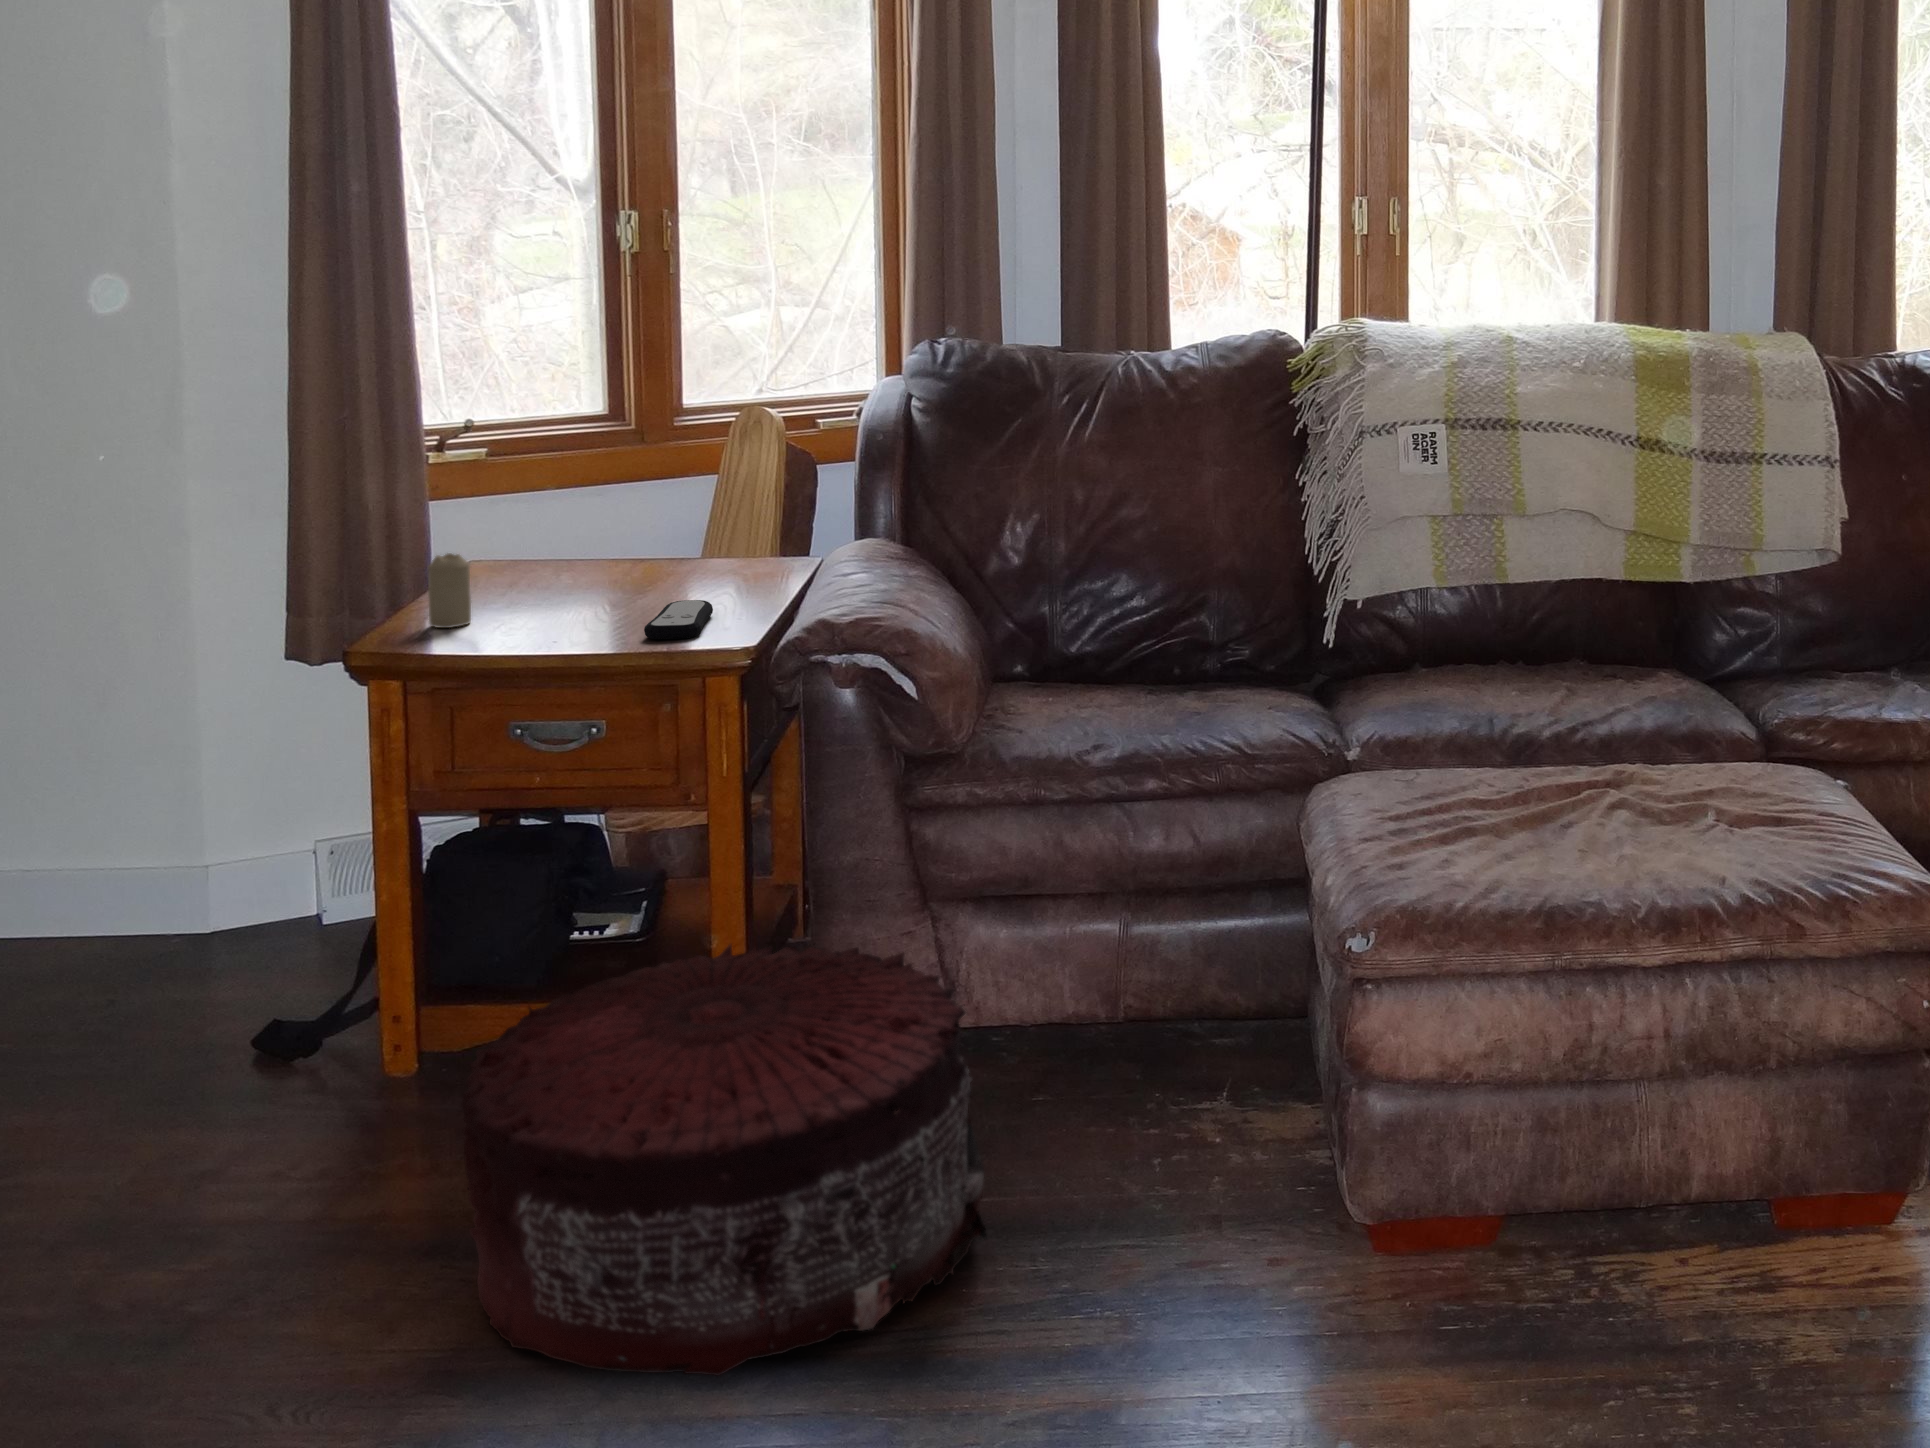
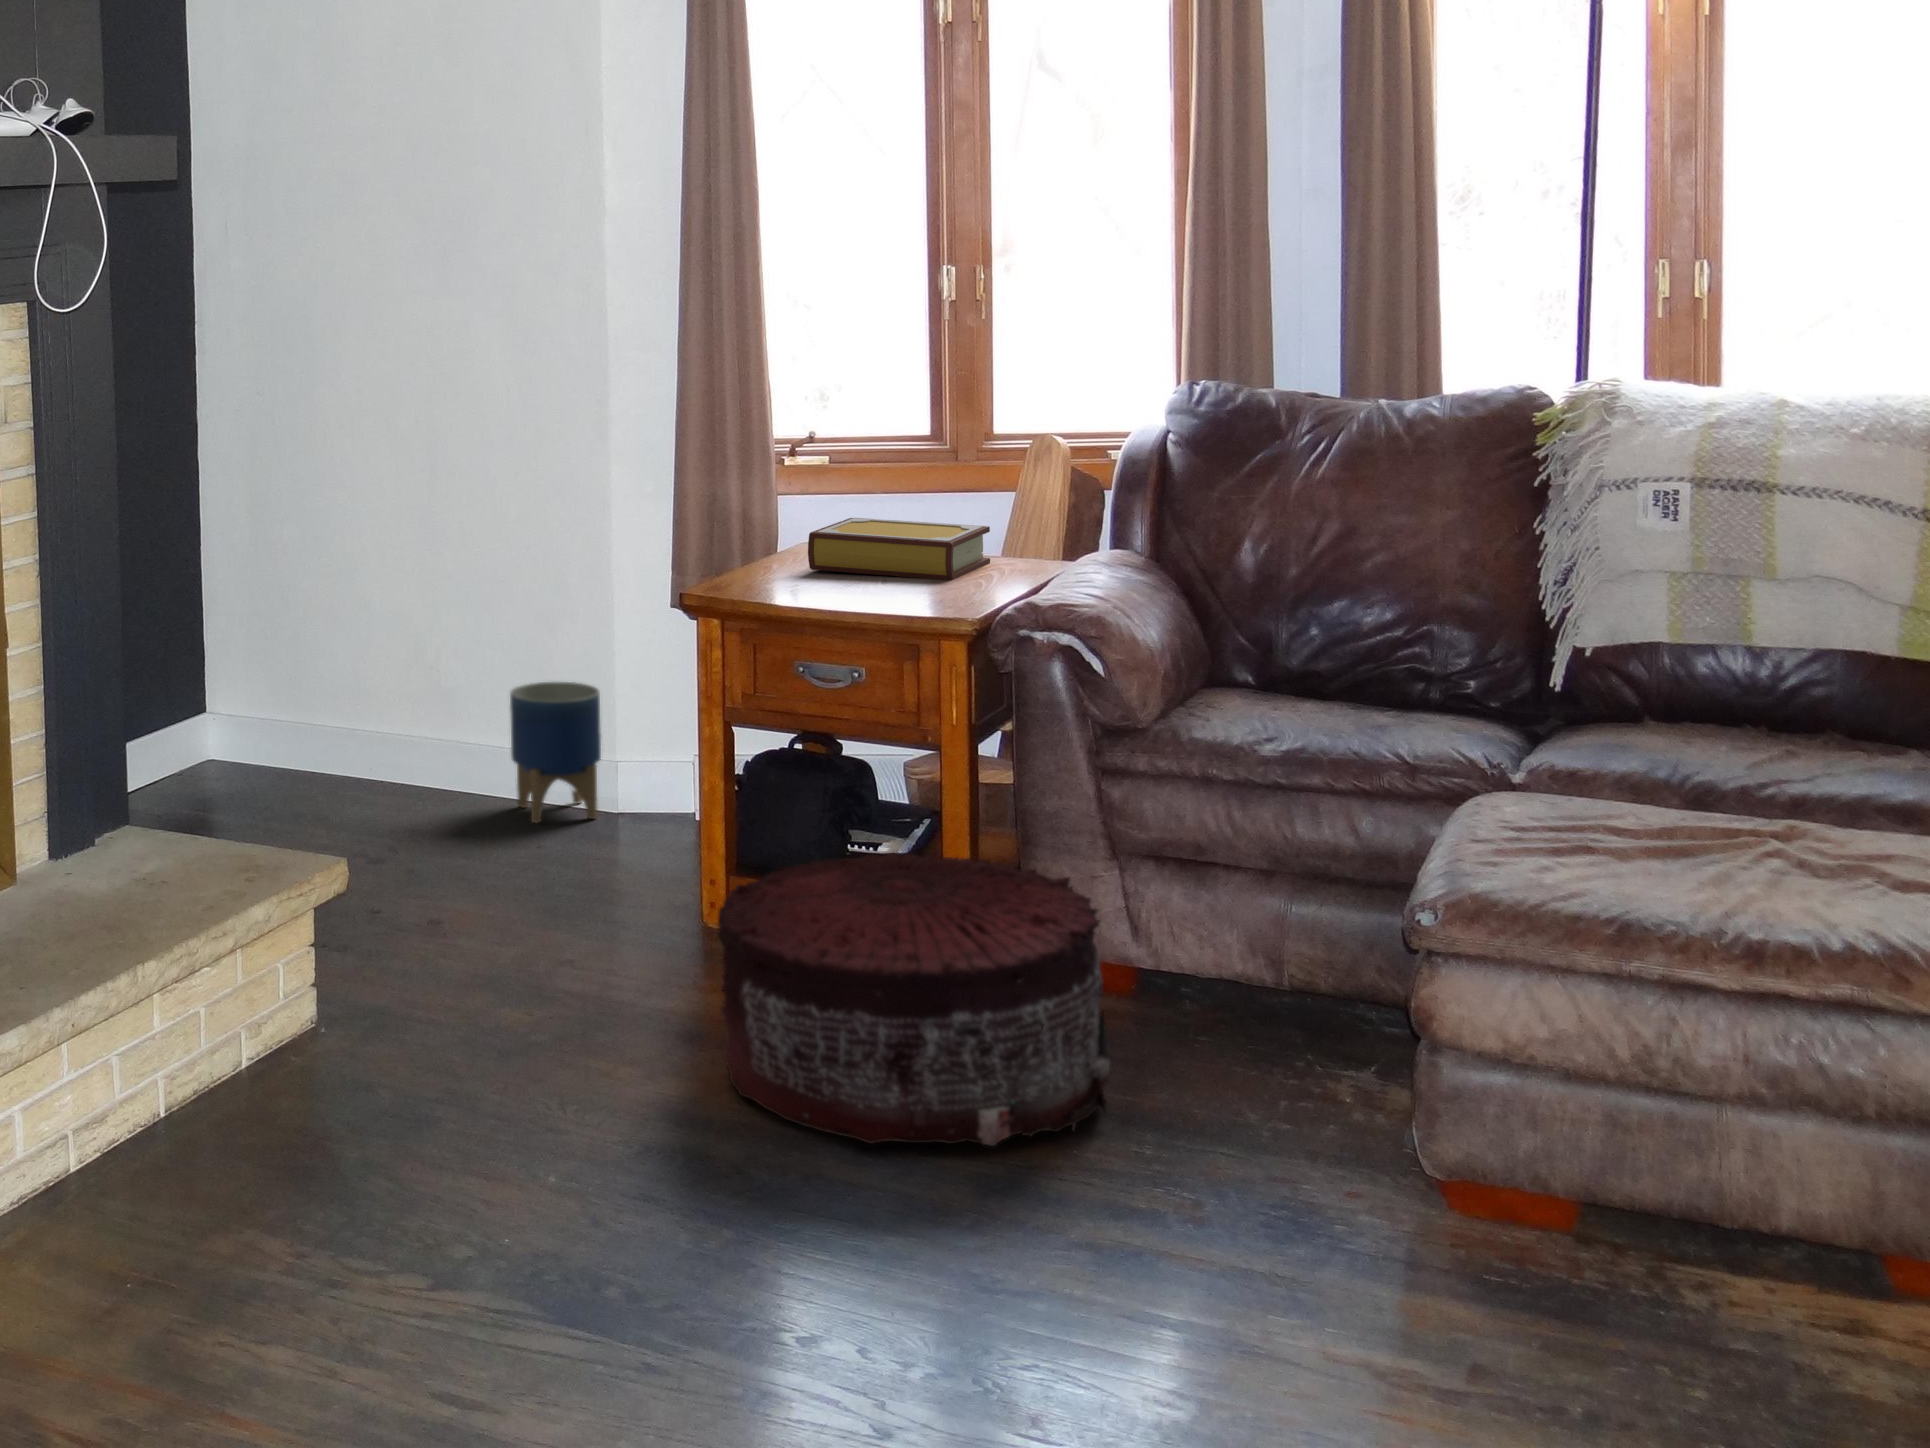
book: none [499,522,723,597] -> present [808,518,990,580]
candle: present [428,553,471,628] -> none [750,529,781,585]
remote control: present [644,600,713,639] -> none [895,581,957,608]
planter: none [36,772,180,976] -> present [510,682,601,823]

